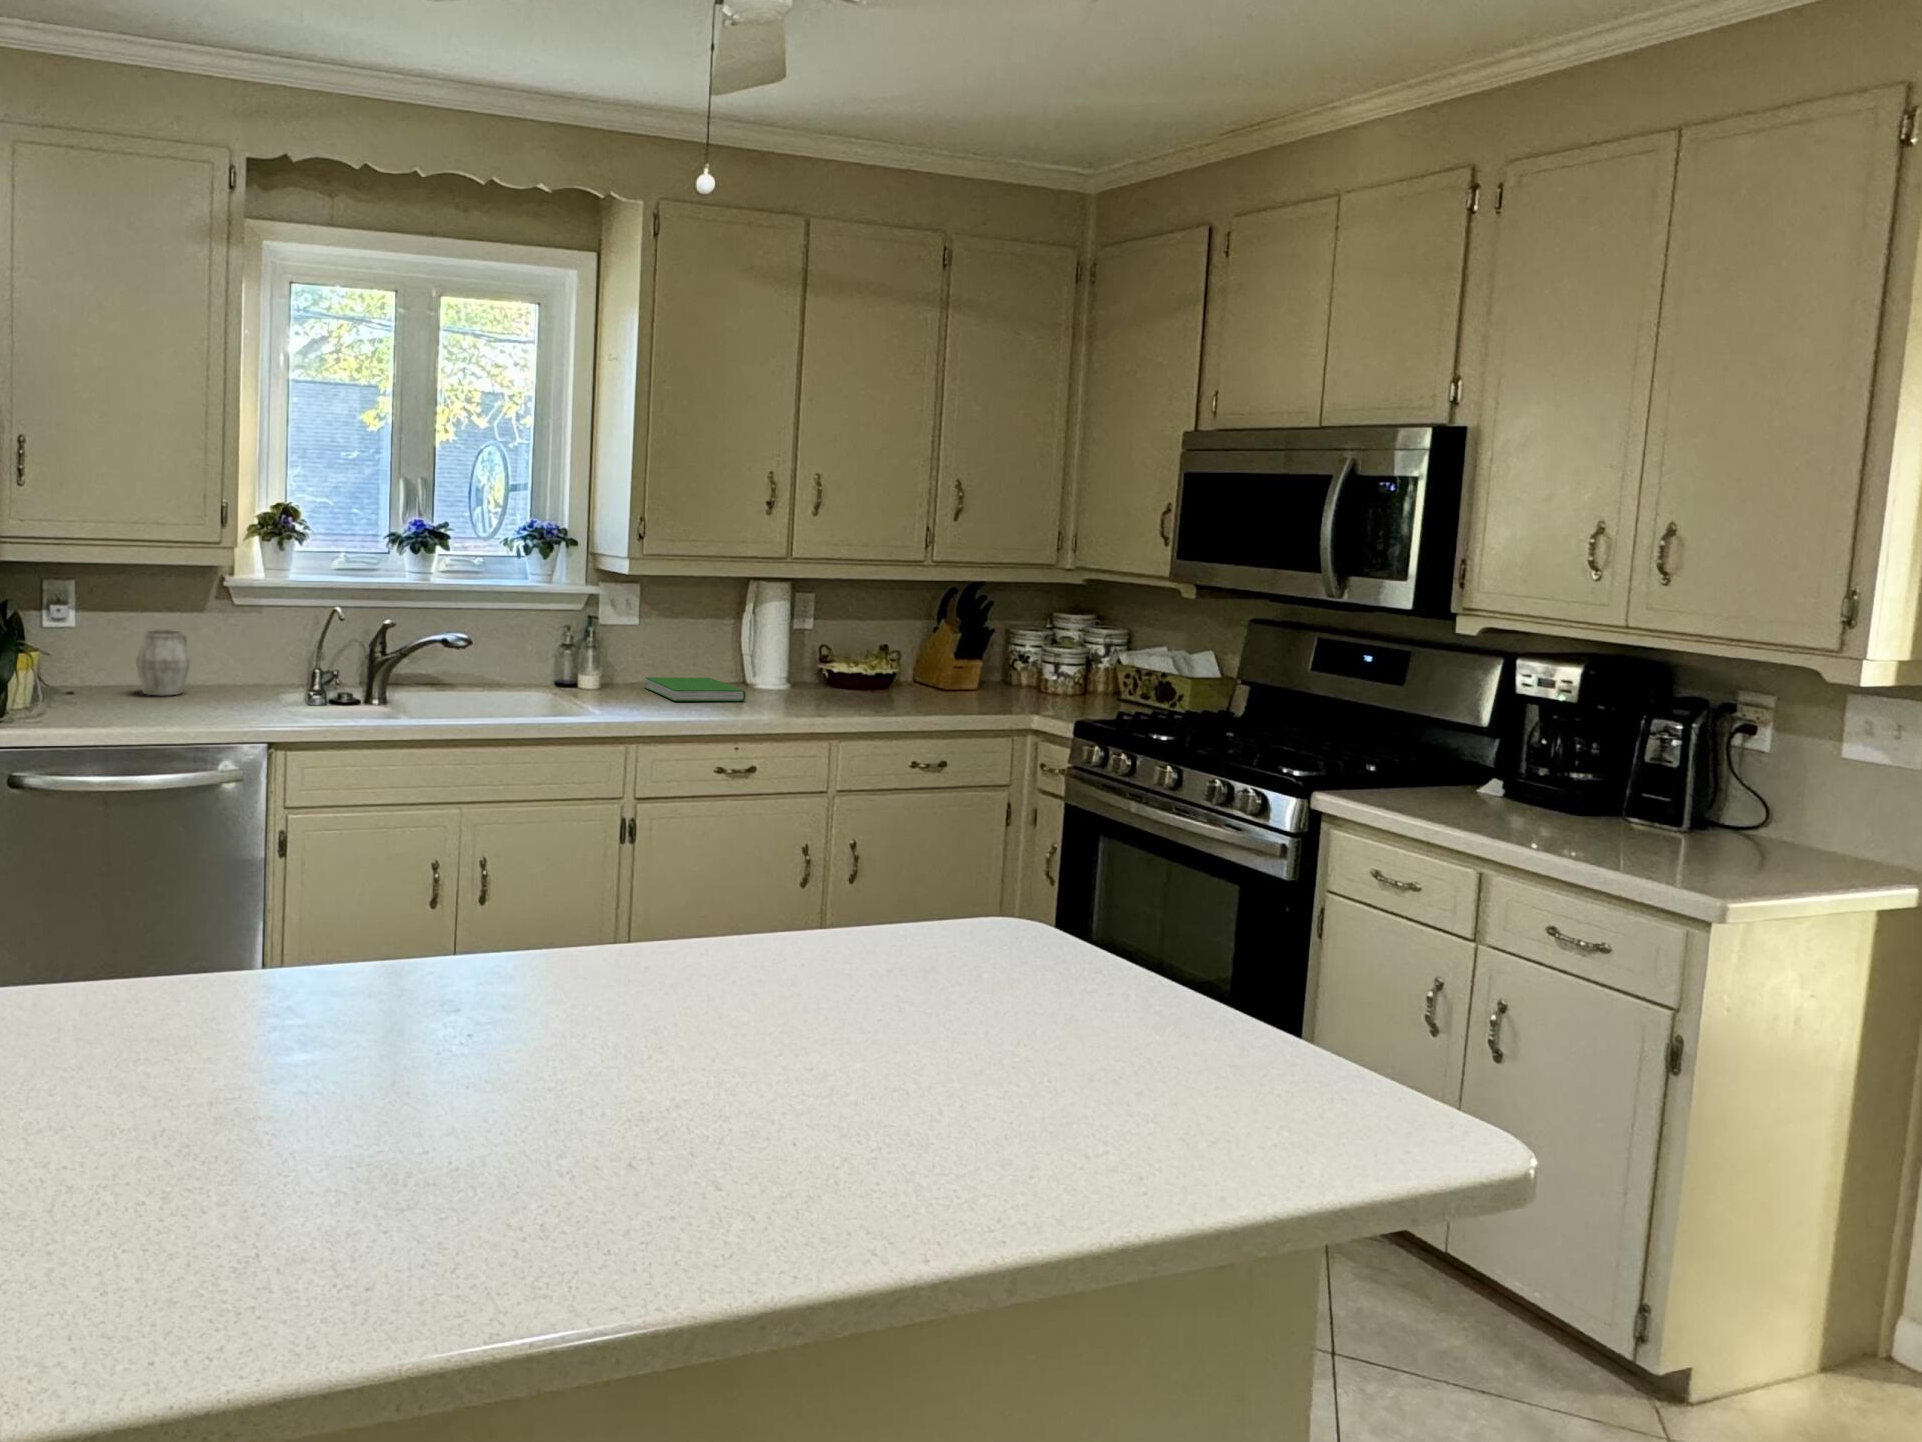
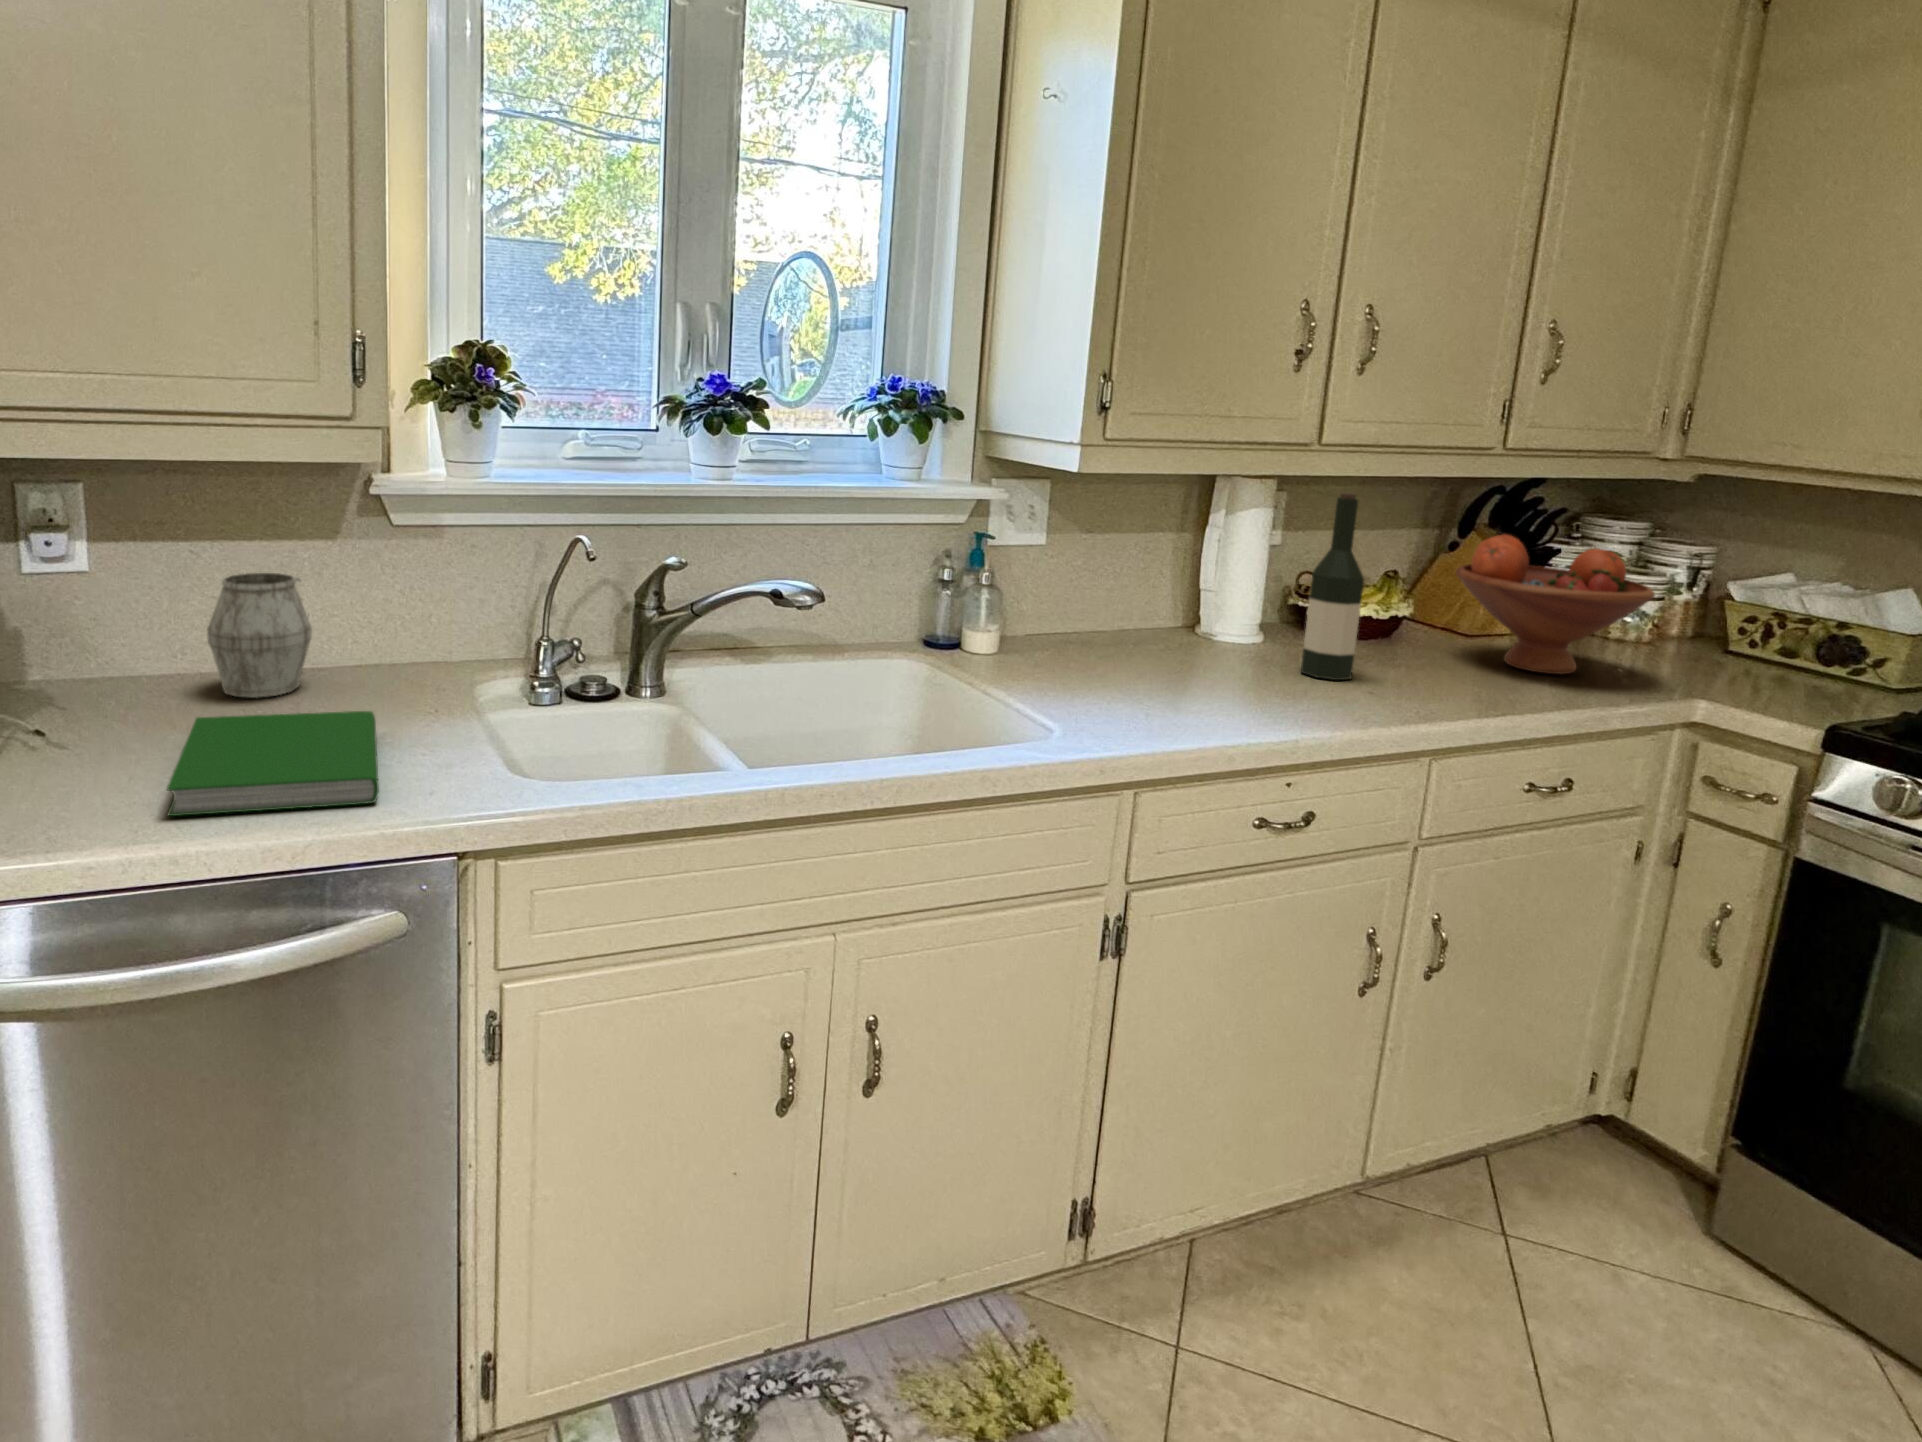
wine bottle: none [781,588,815,702] -> present [1301,493,1364,680]
fruit bowl: none [894,617,1005,703] -> present [1456,534,1655,674]
hardcover book: present [645,677,746,701] -> present [167,711,379,816]

